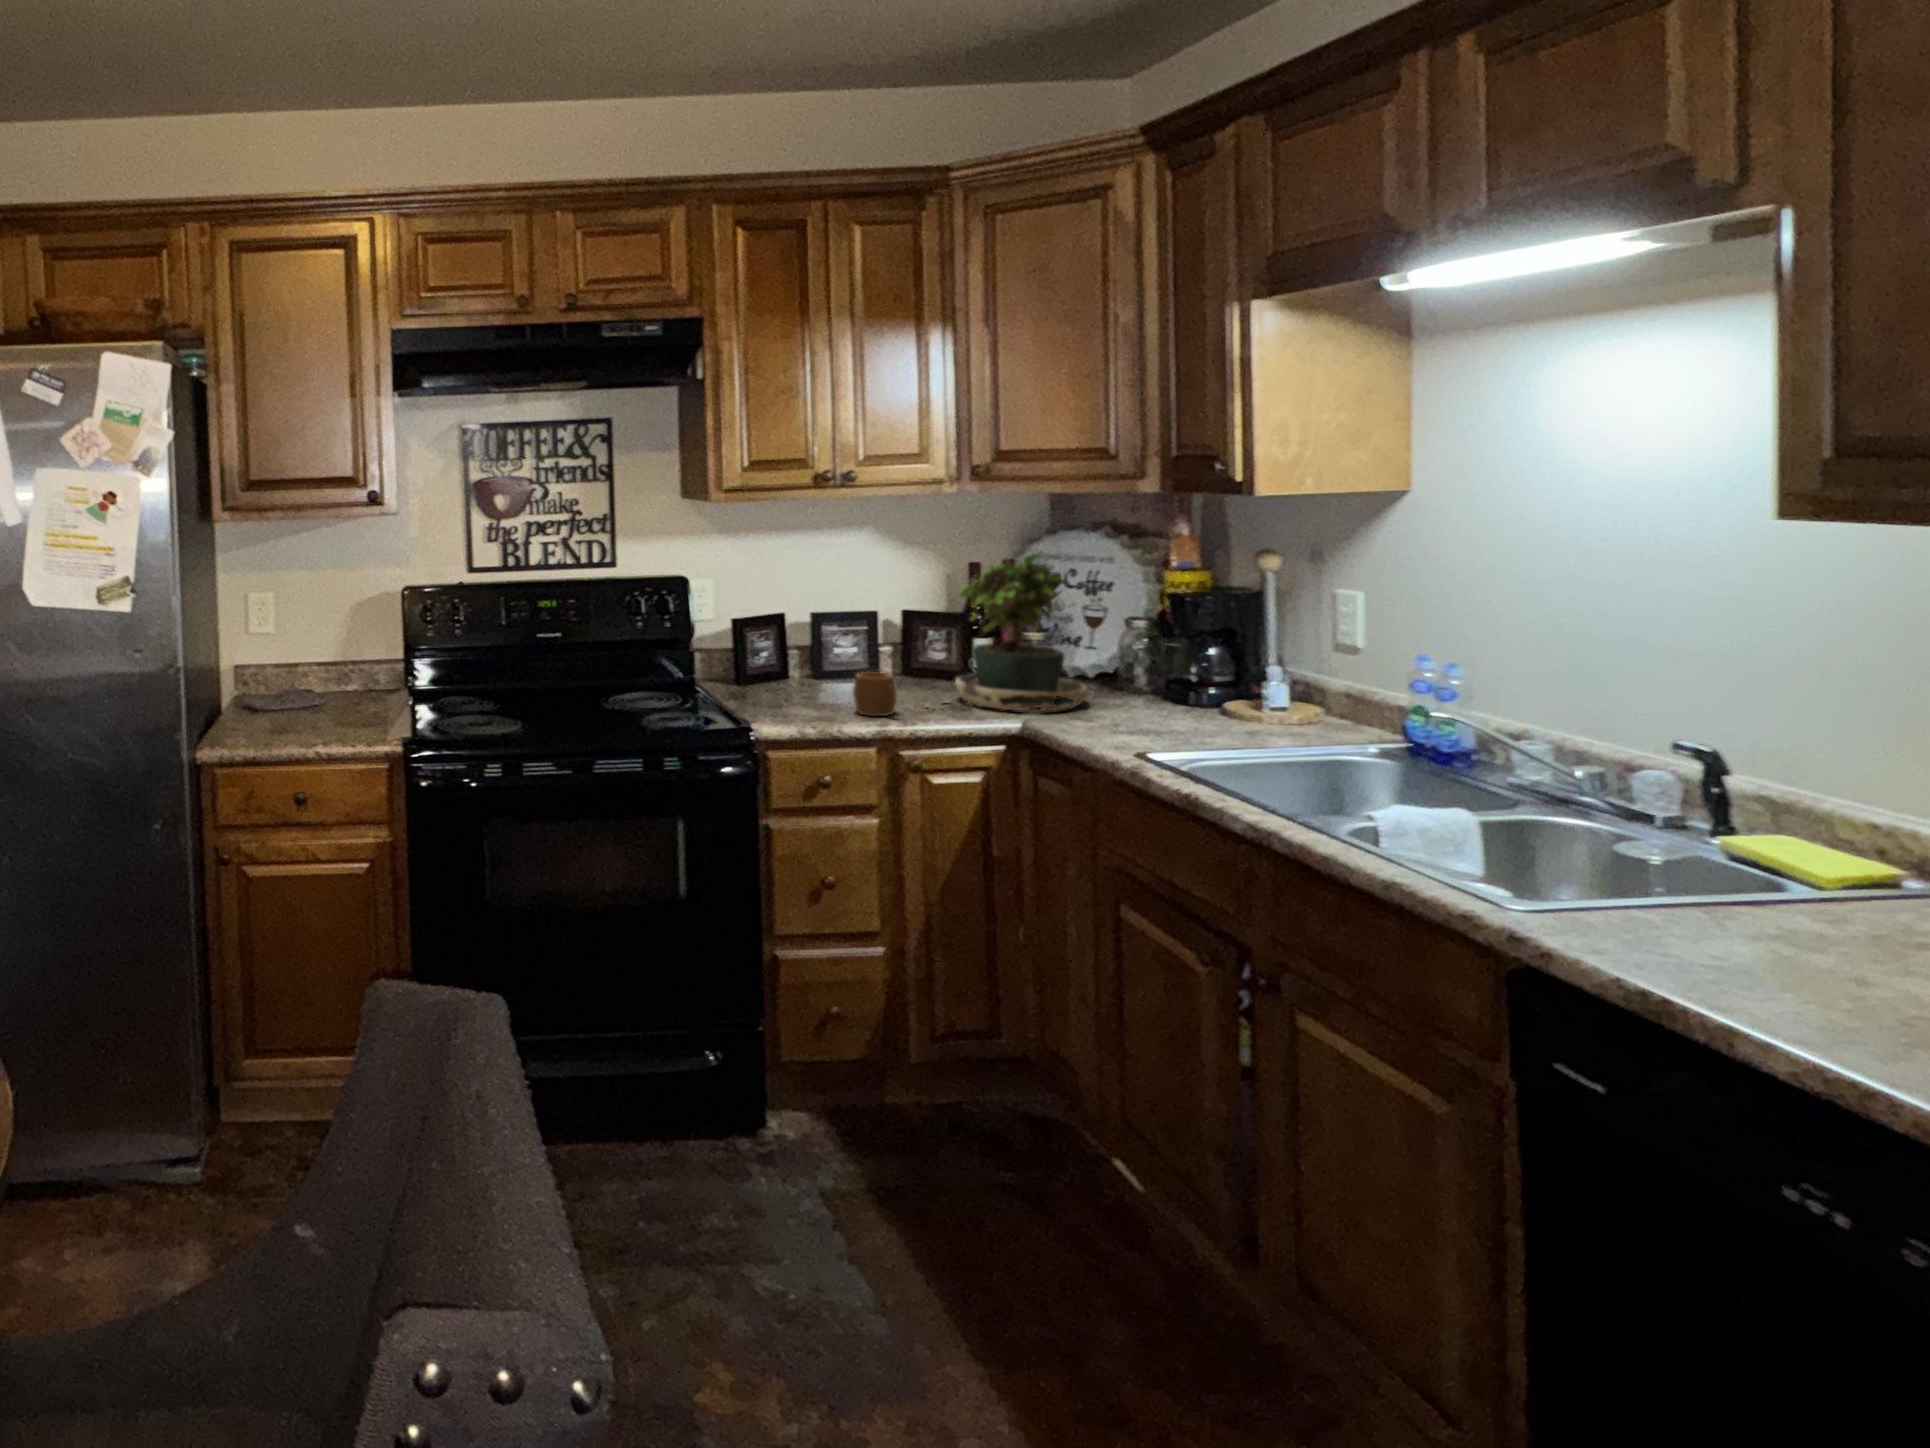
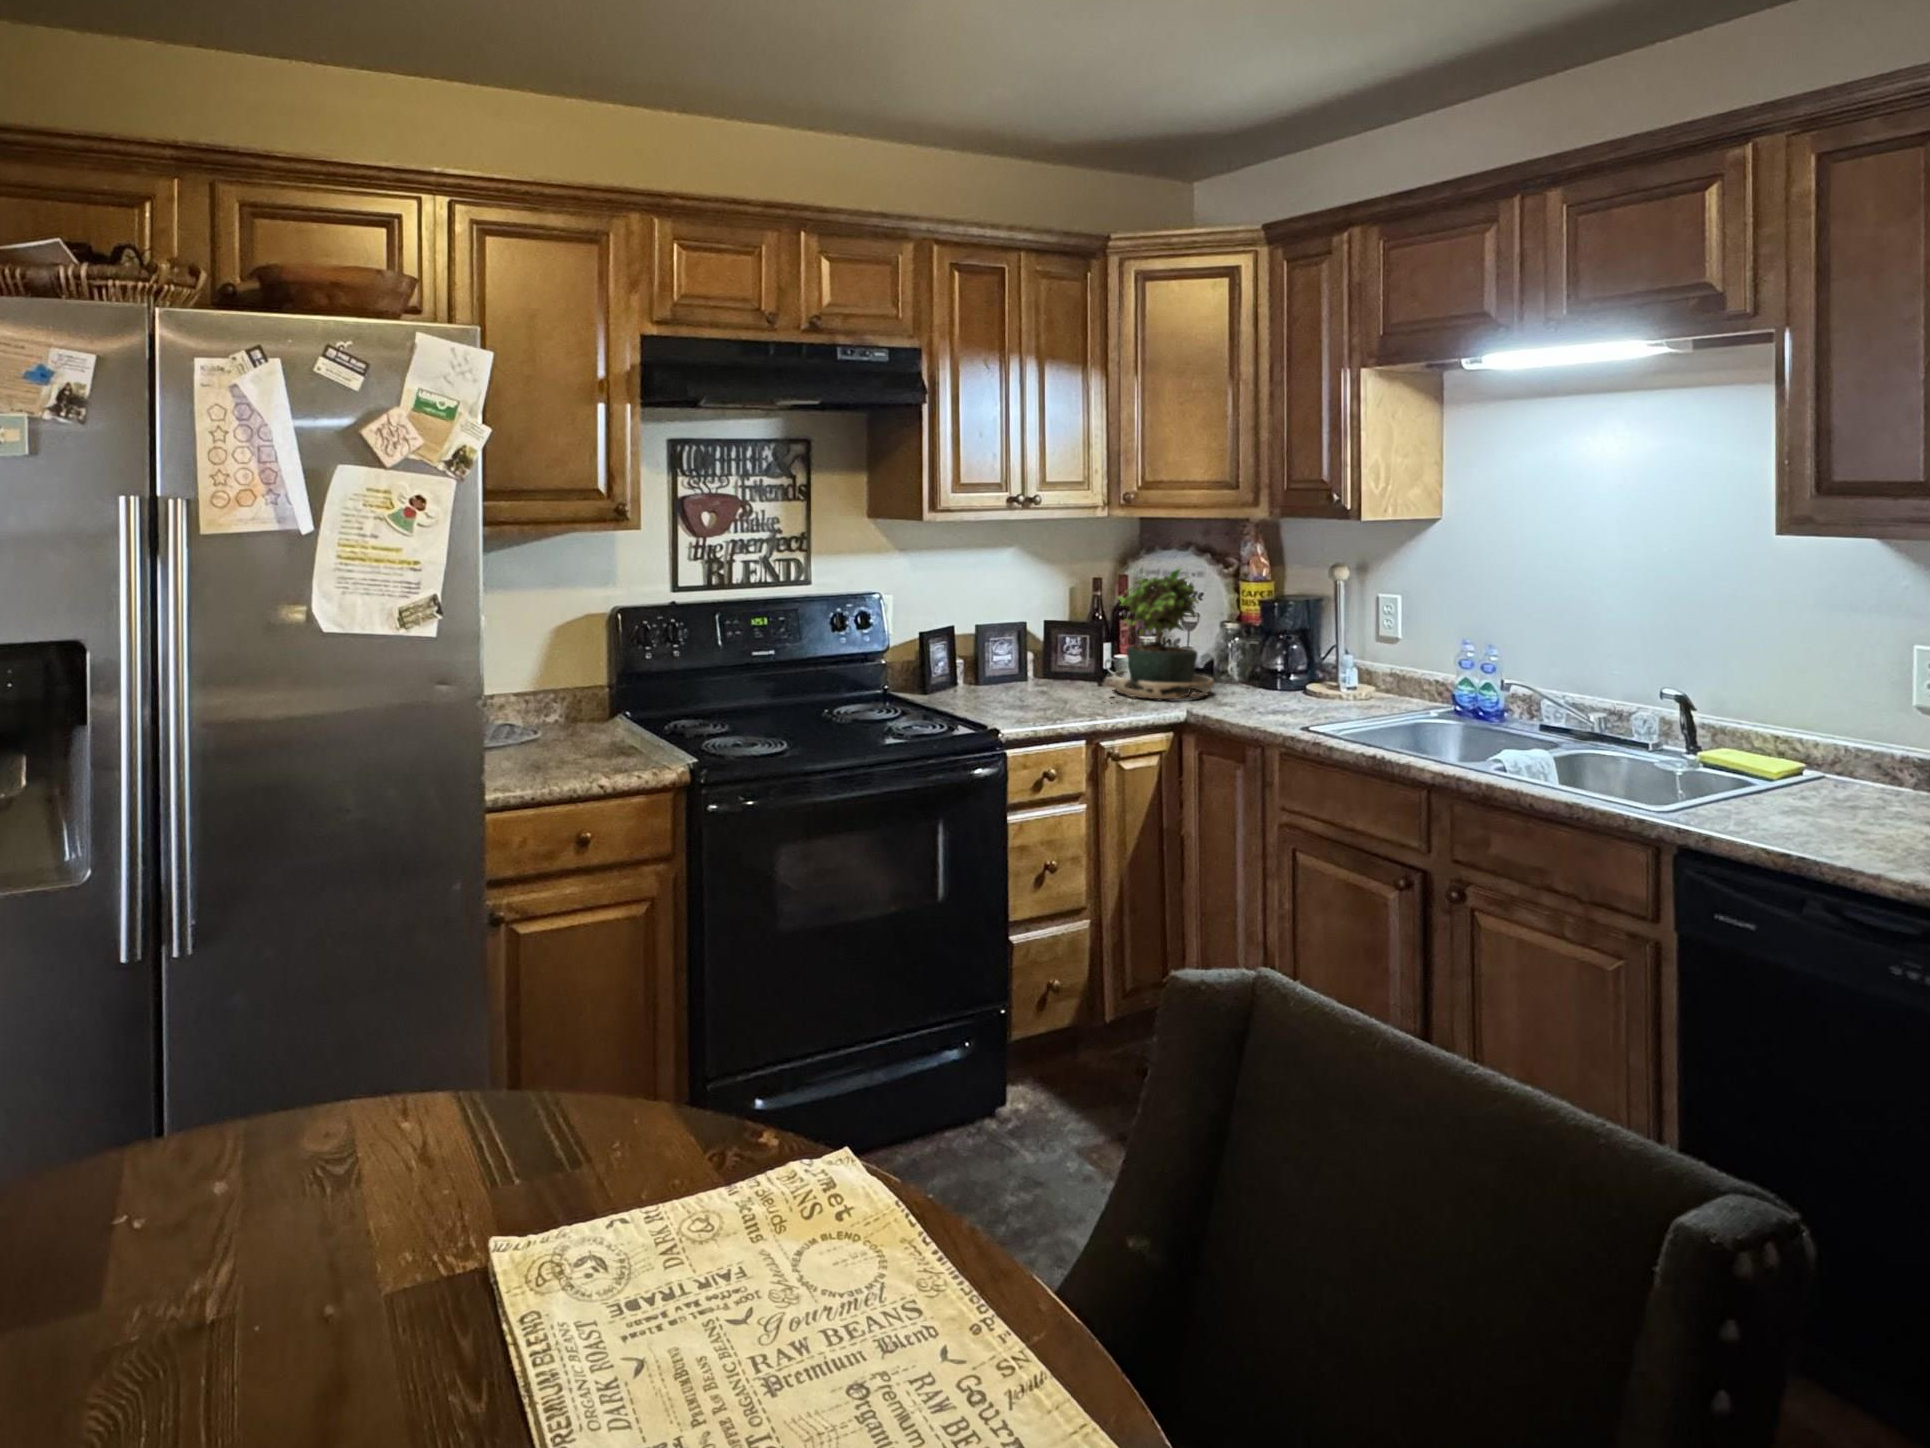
mug: present [853,672,896,716] -> none [1055,673,1098,711]

